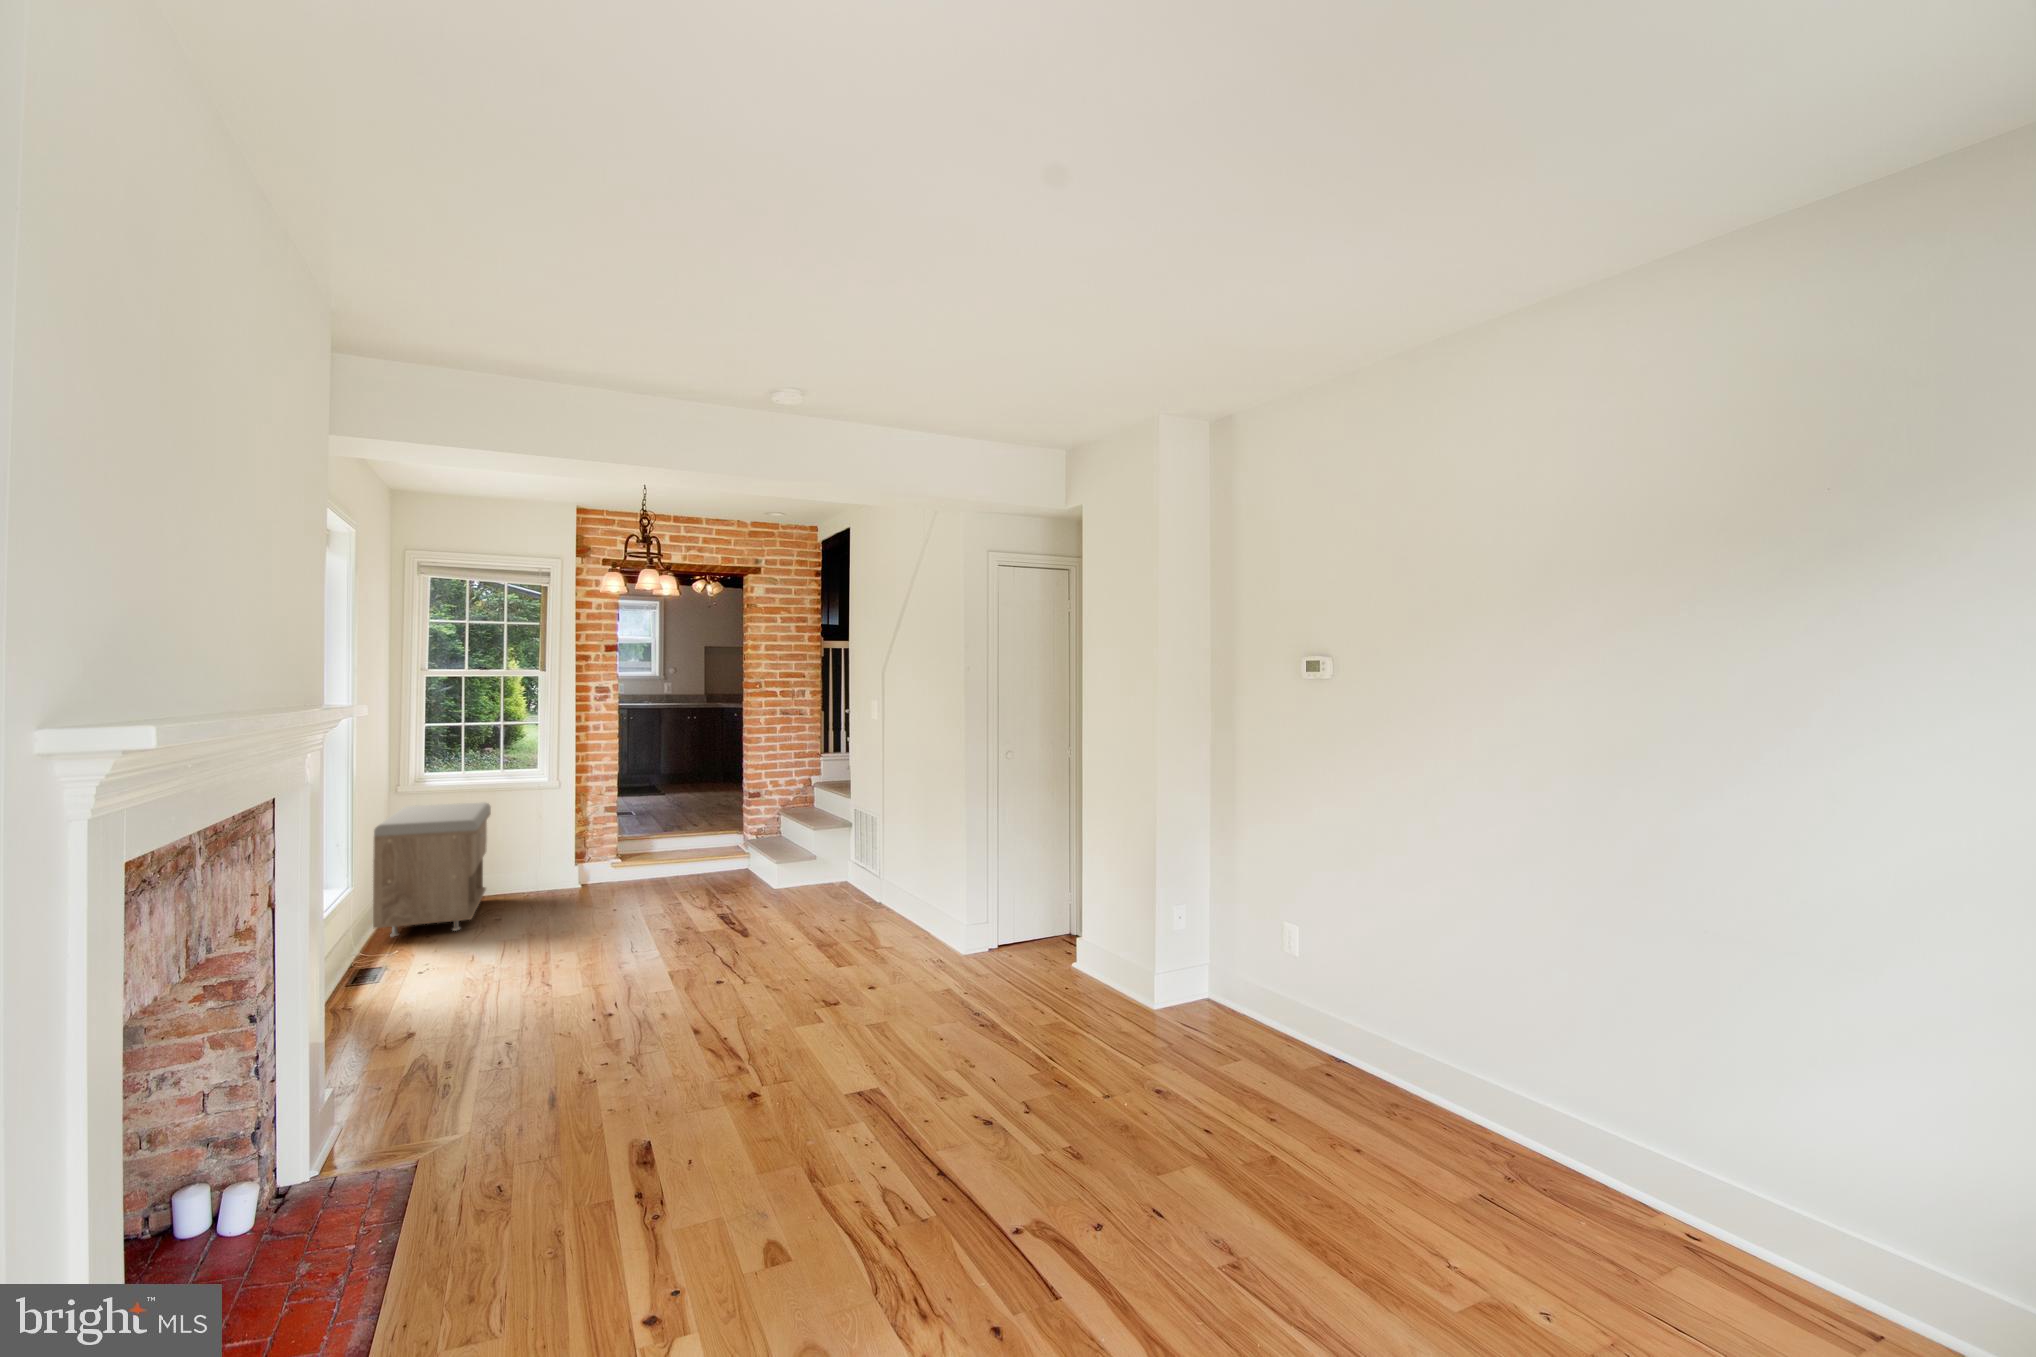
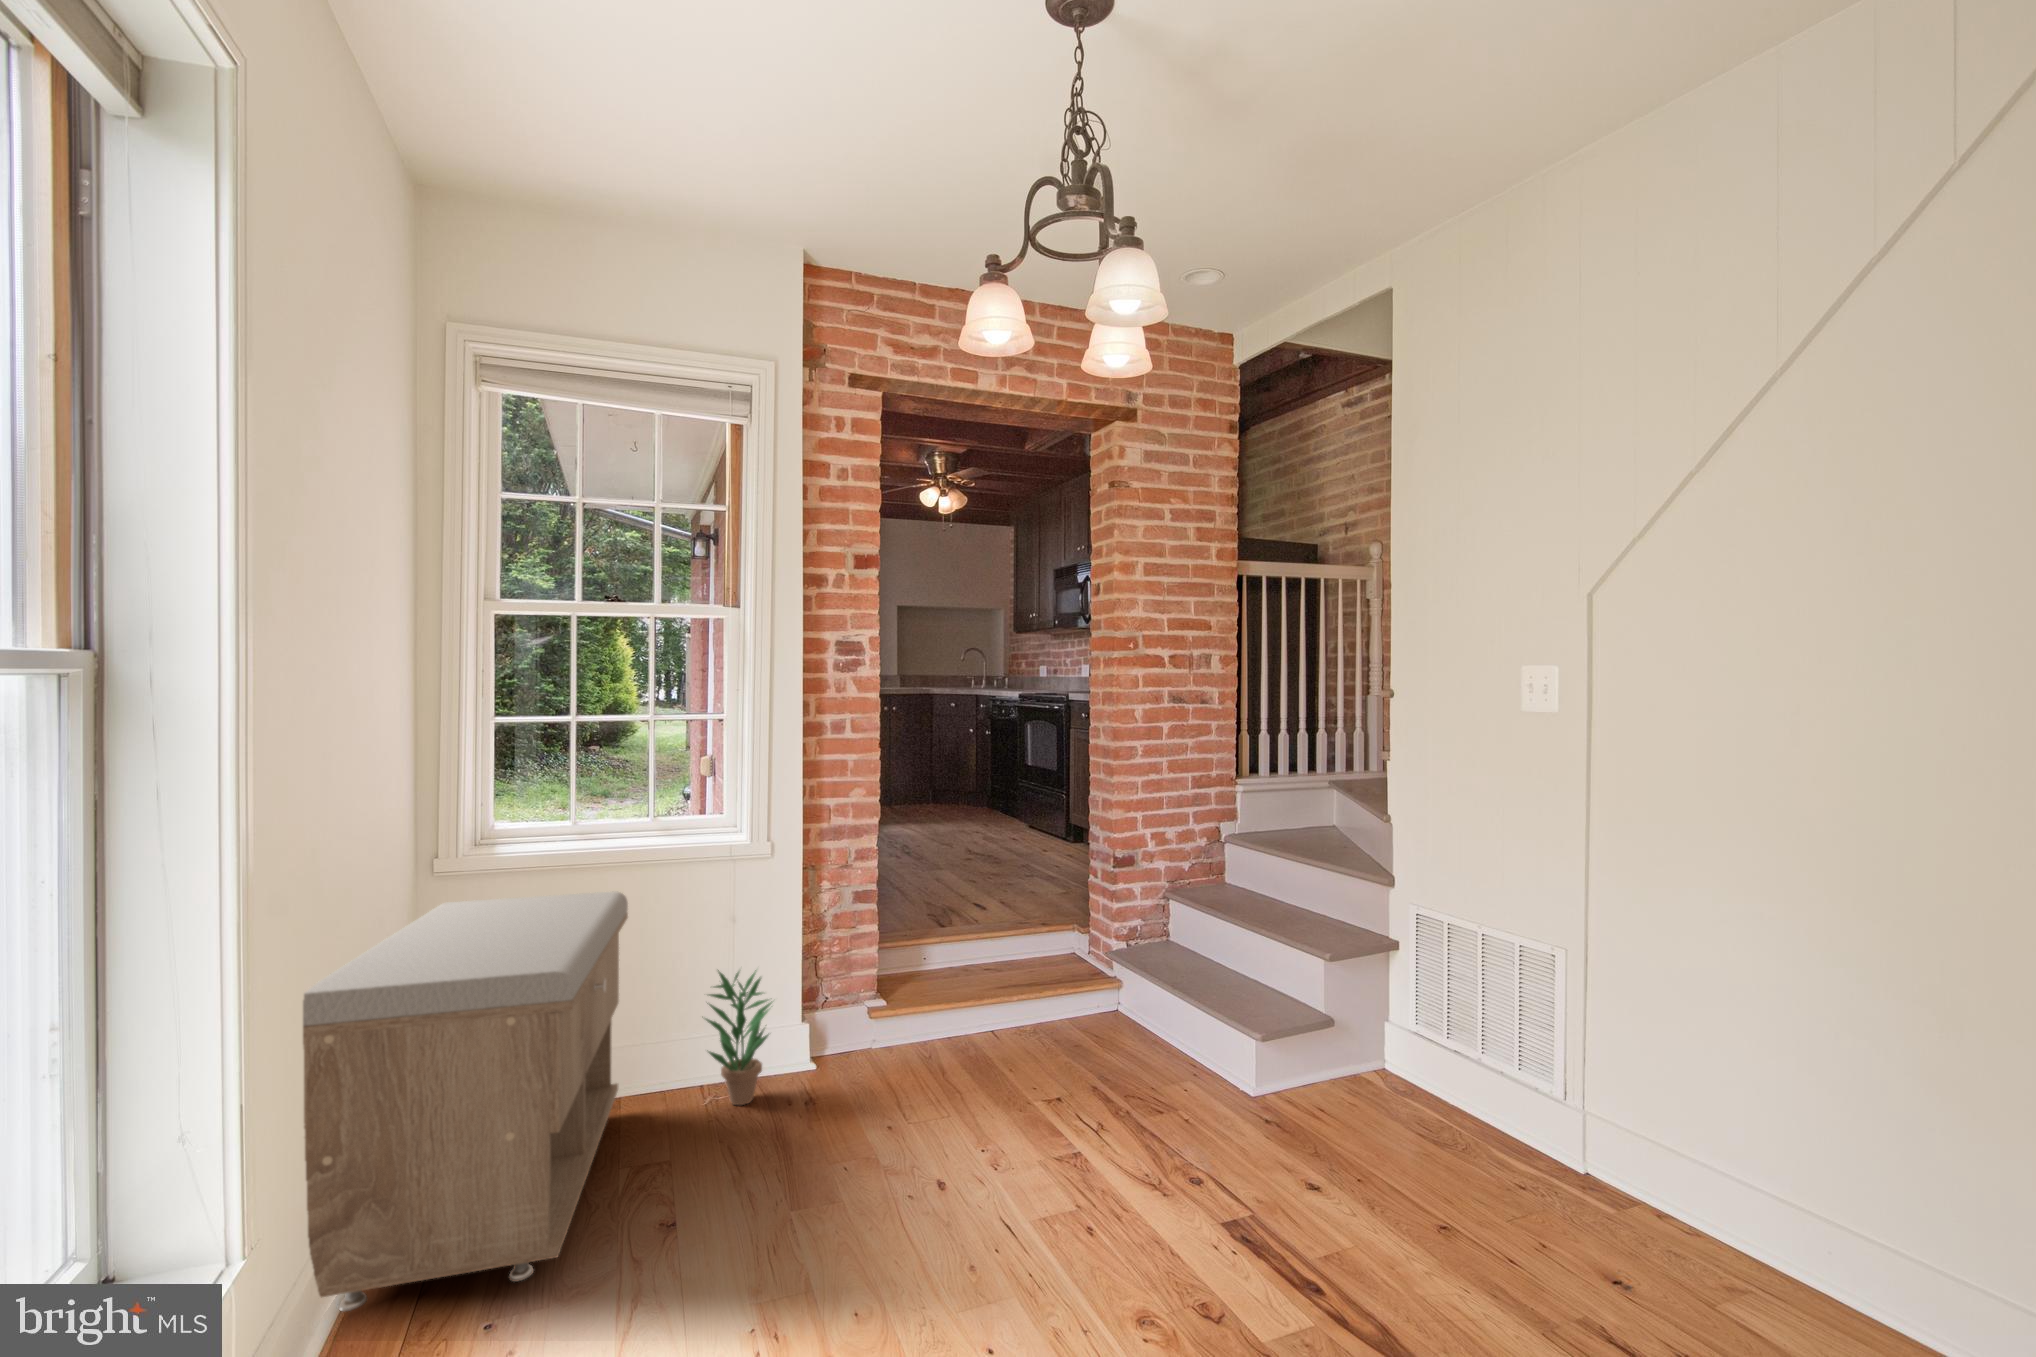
potted plant: none [525,835,562,897] -> present [706,970,772,1105]

